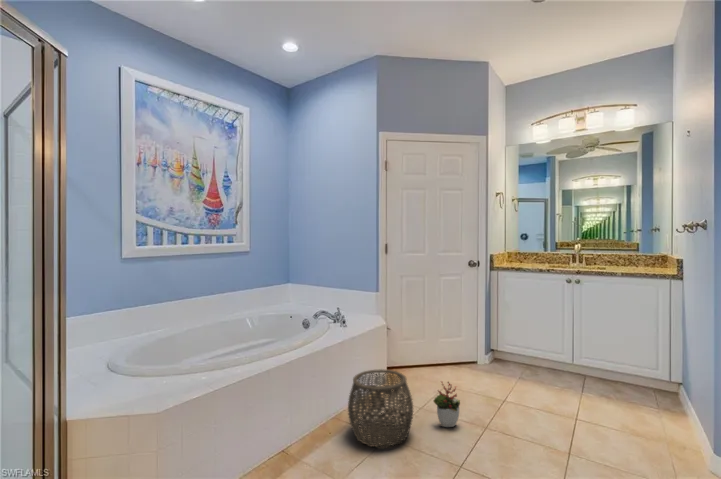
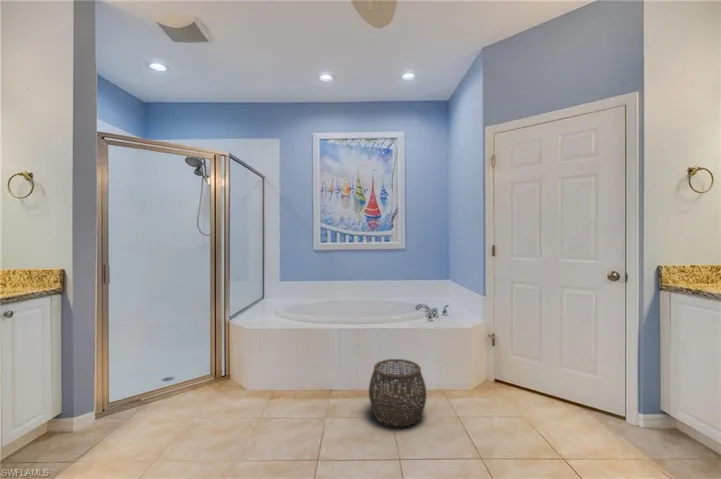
decorative plant: present [433,382,460,427] -> none [443,392,468,443]

